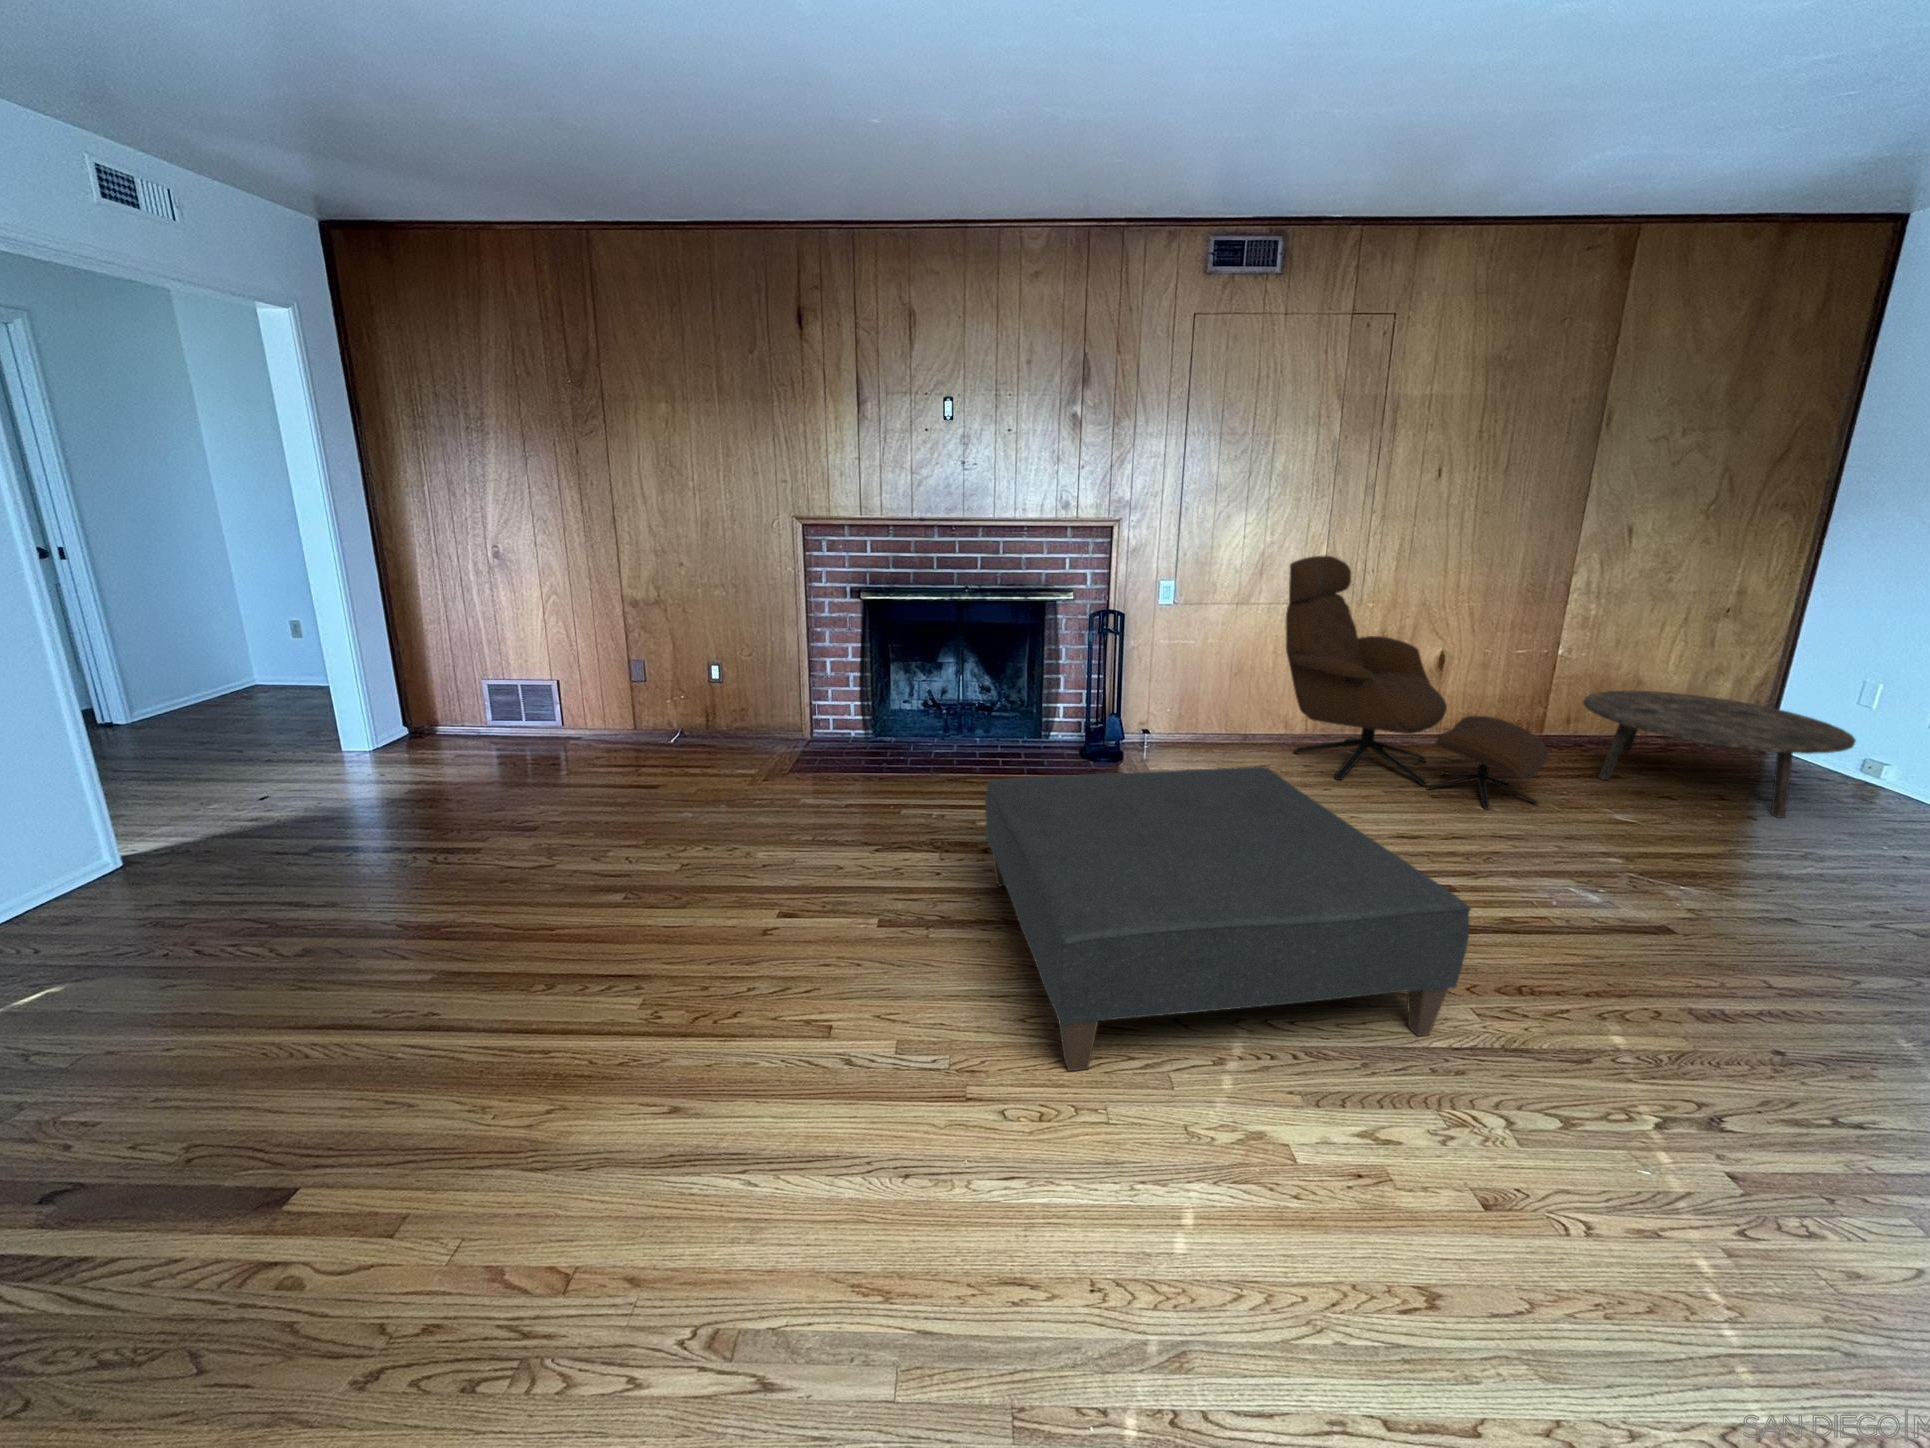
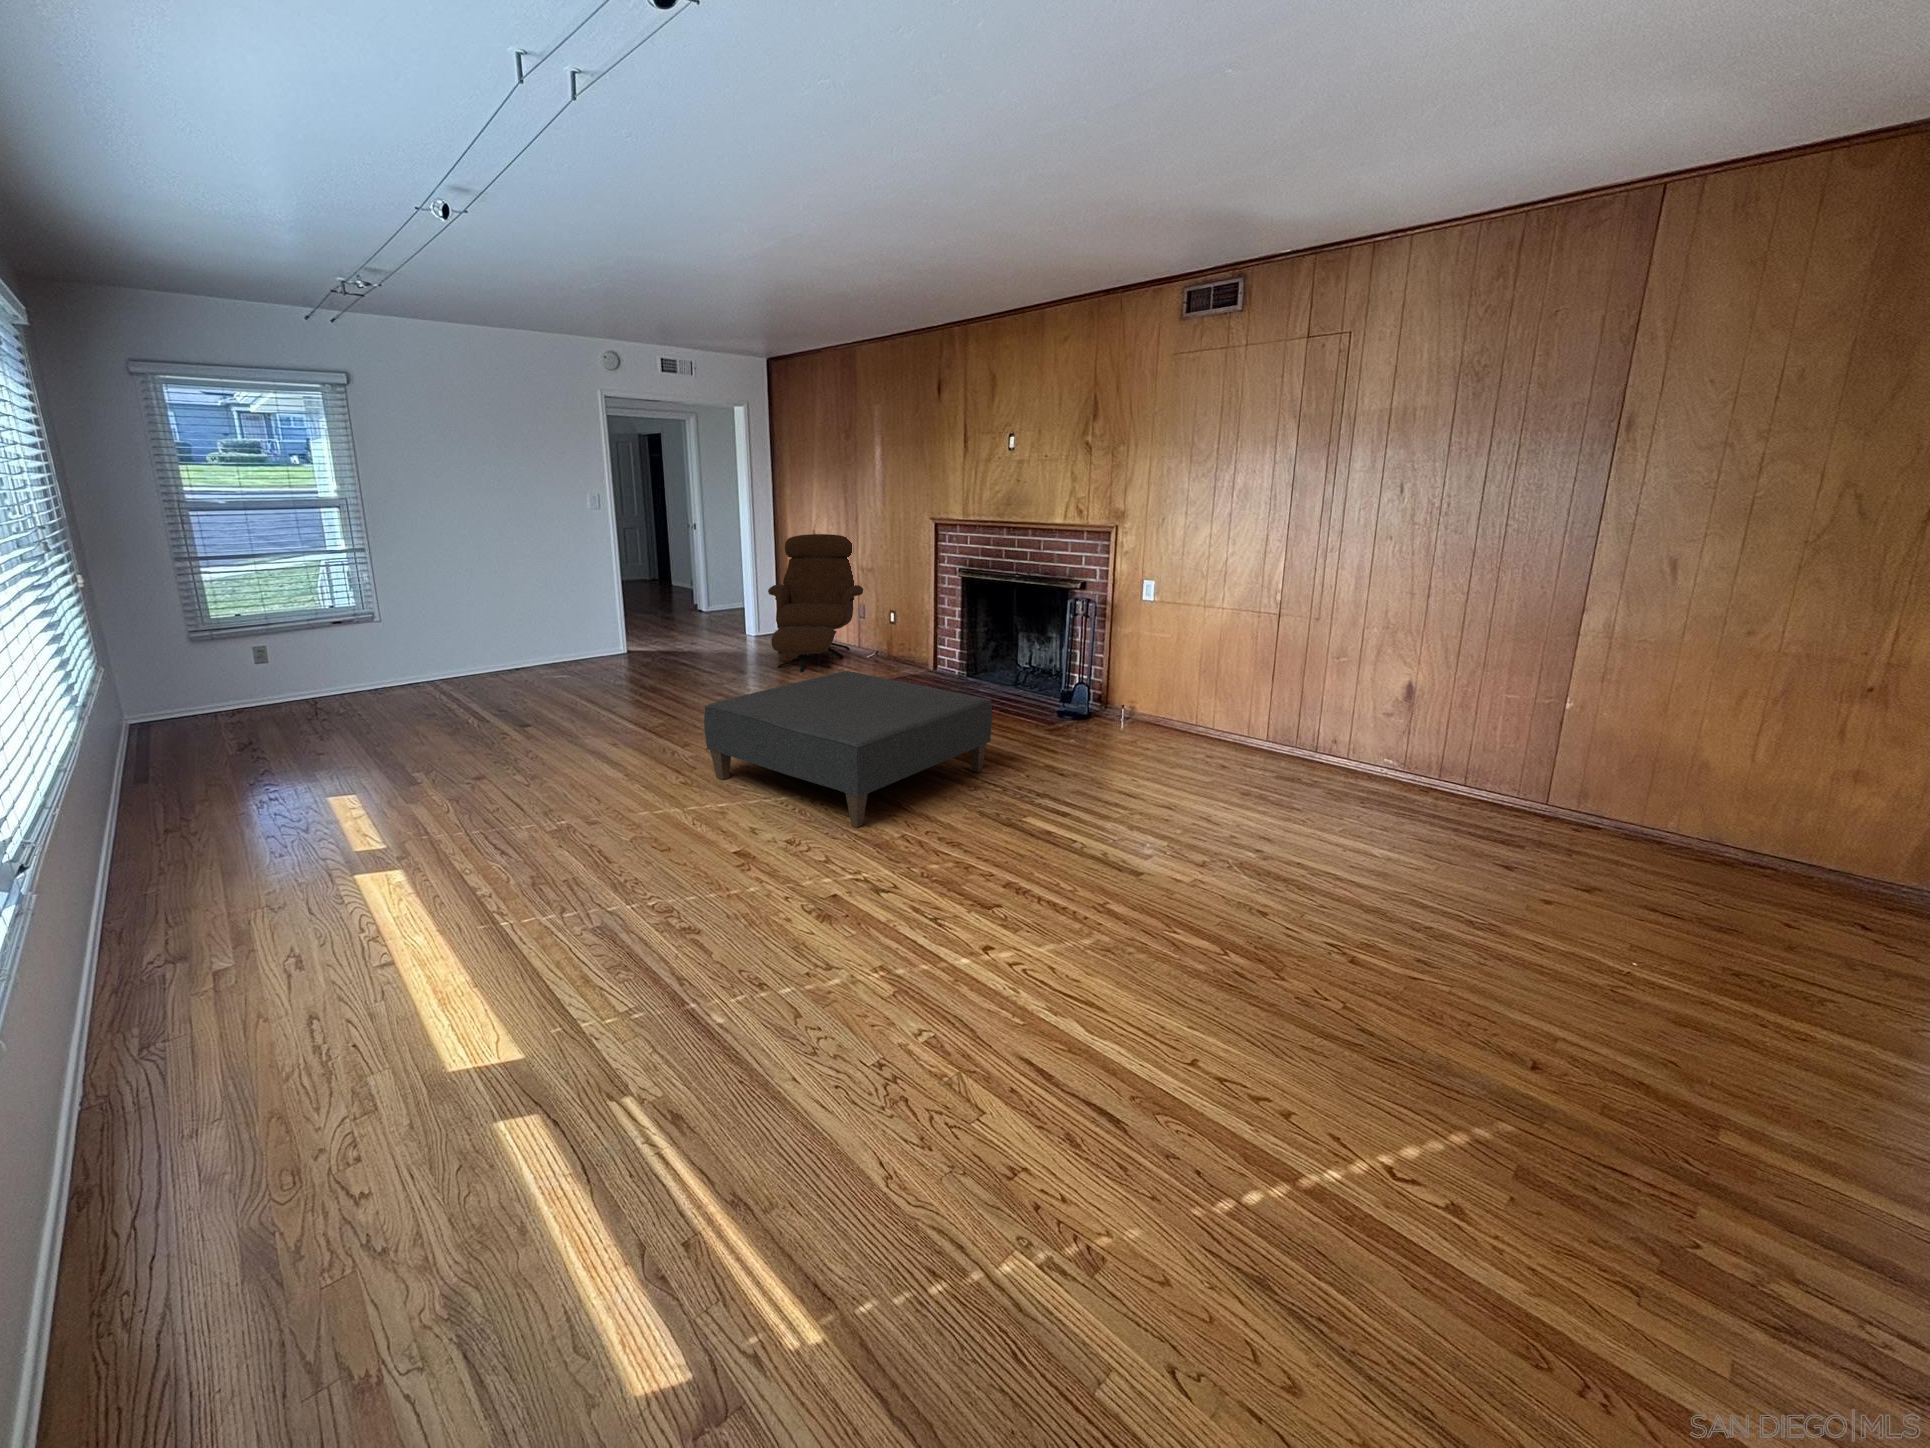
lounge chair: present [1286,555,1549,809] -> present [768,534,863,672]
coffee table: present [1583,691,1856,818] -> none [1487,760,1838,930]

